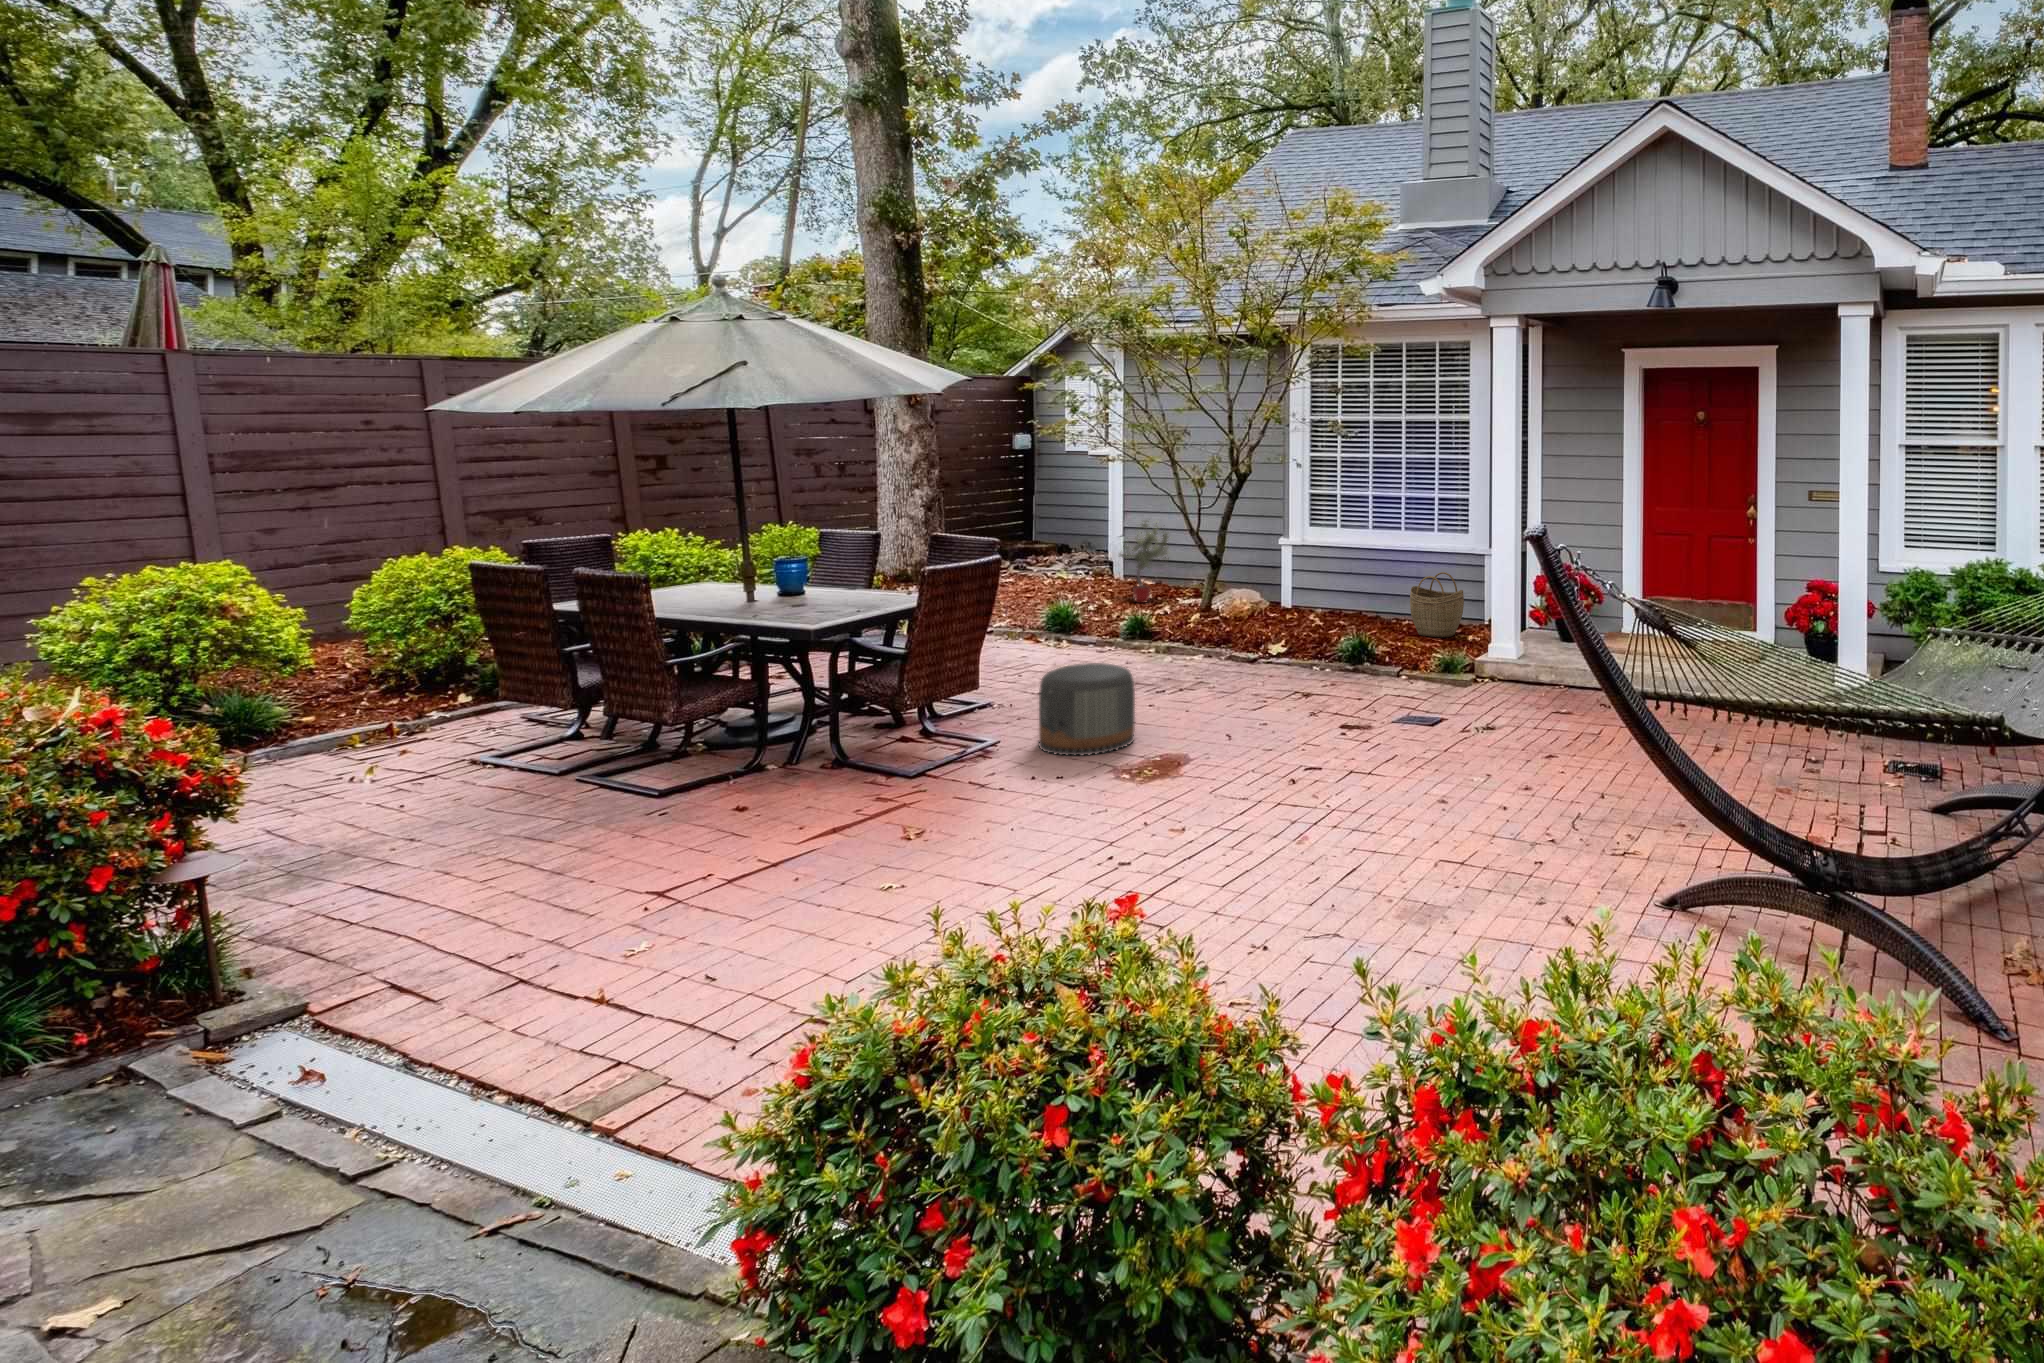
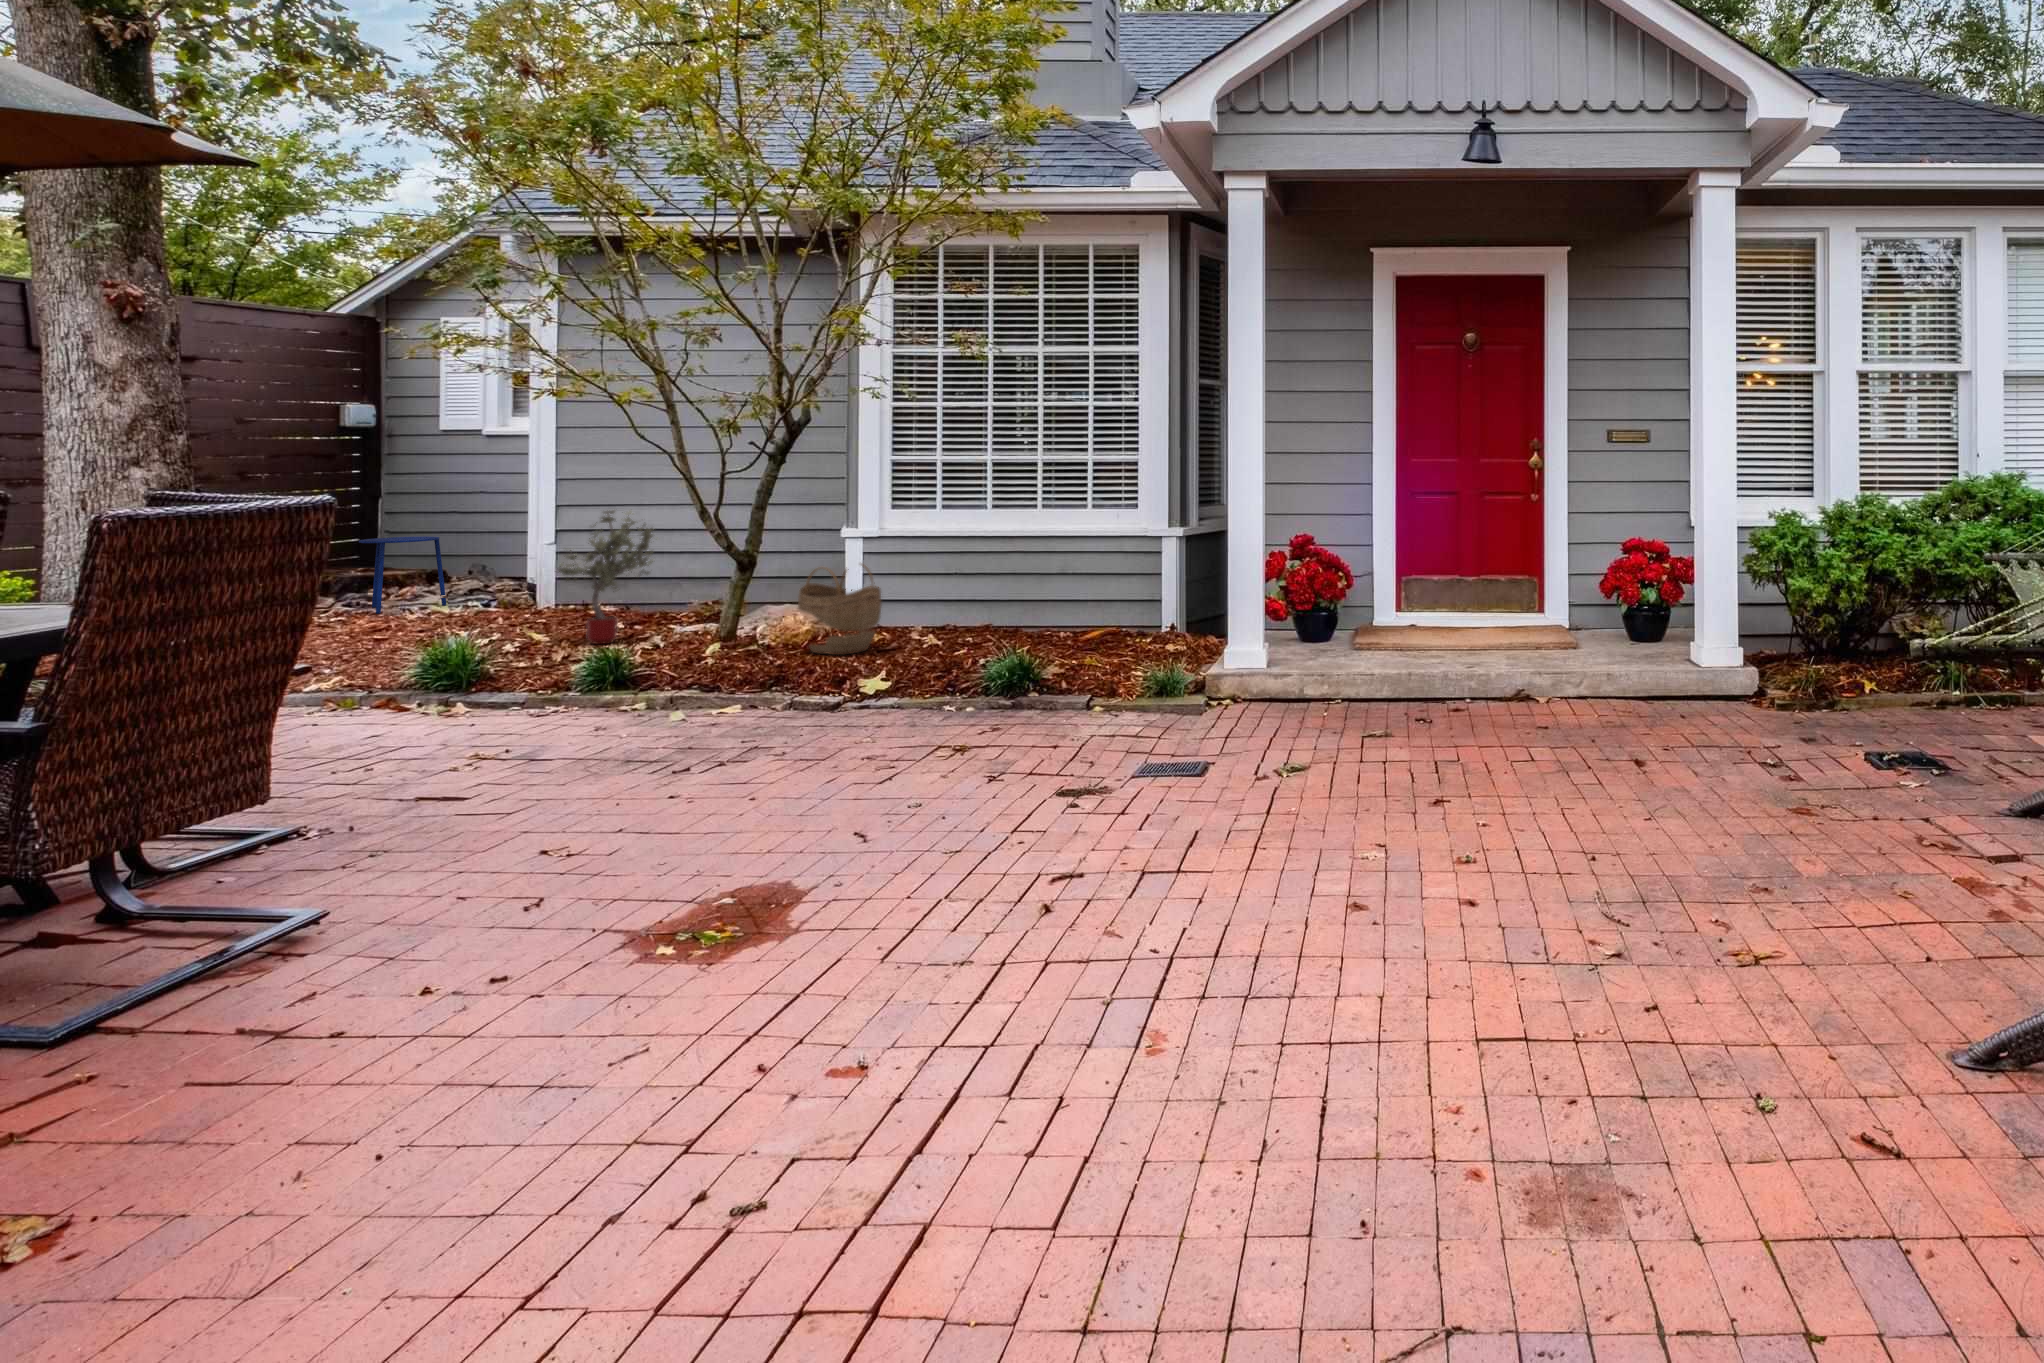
side table: none [1023,524,1067,571] -> present [359,537,447,614]
woven basket: present [1410,572,1464,637] -> present [798,564,882,655]
pouf: present [1039,663,1135,756] -> none [425,725,651,917]

